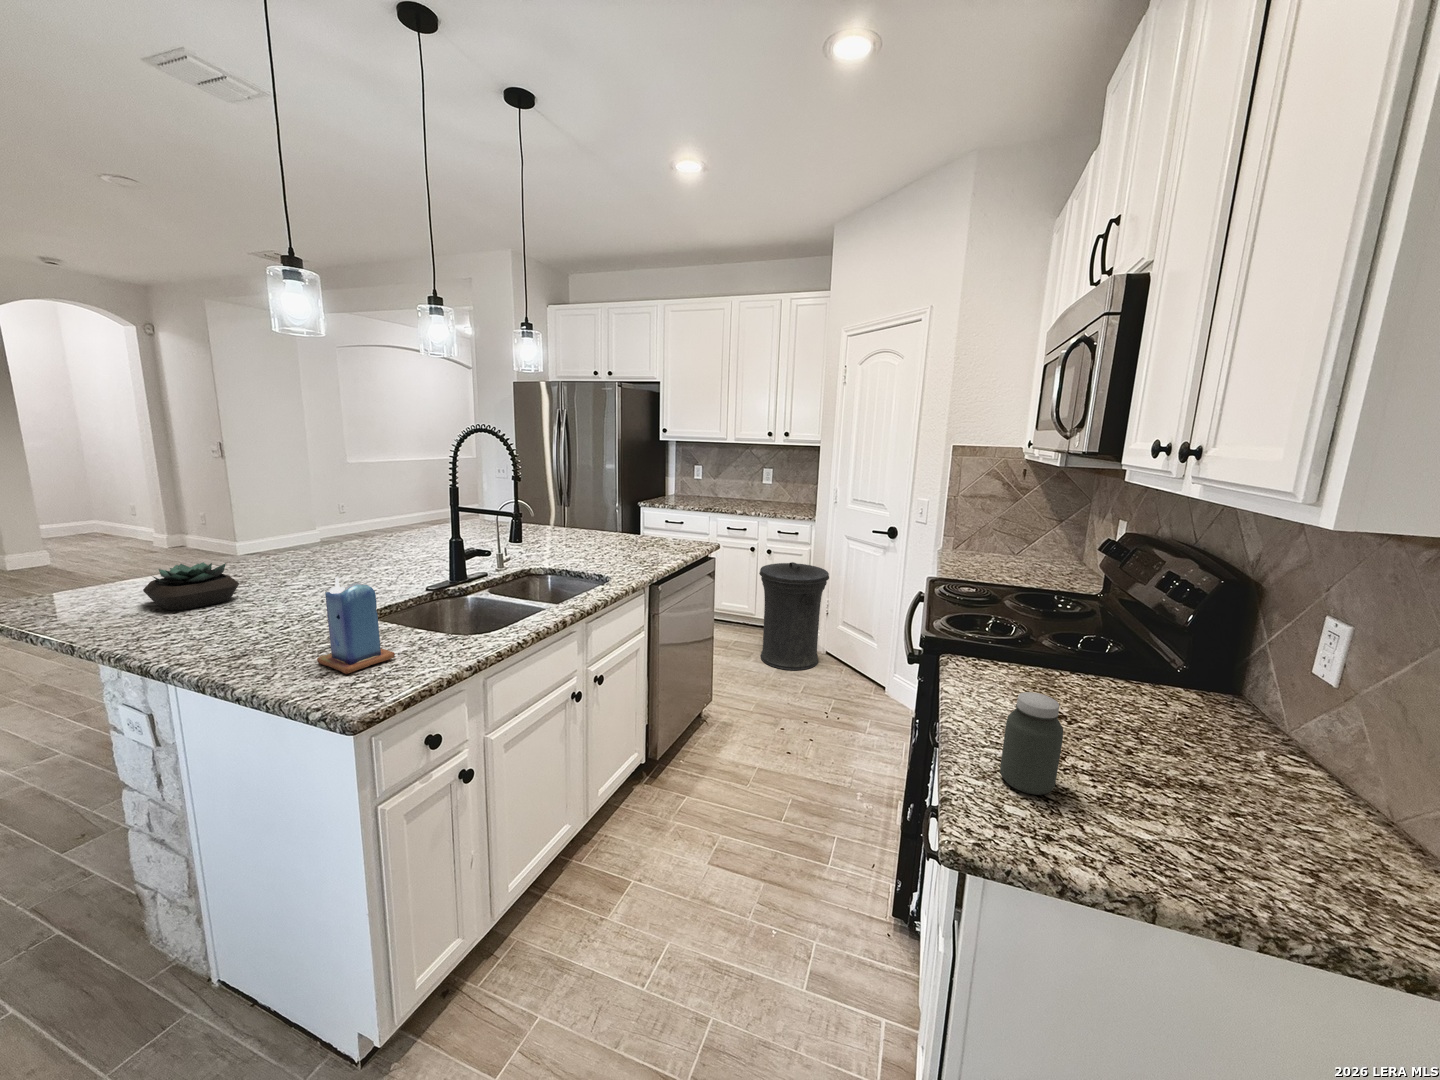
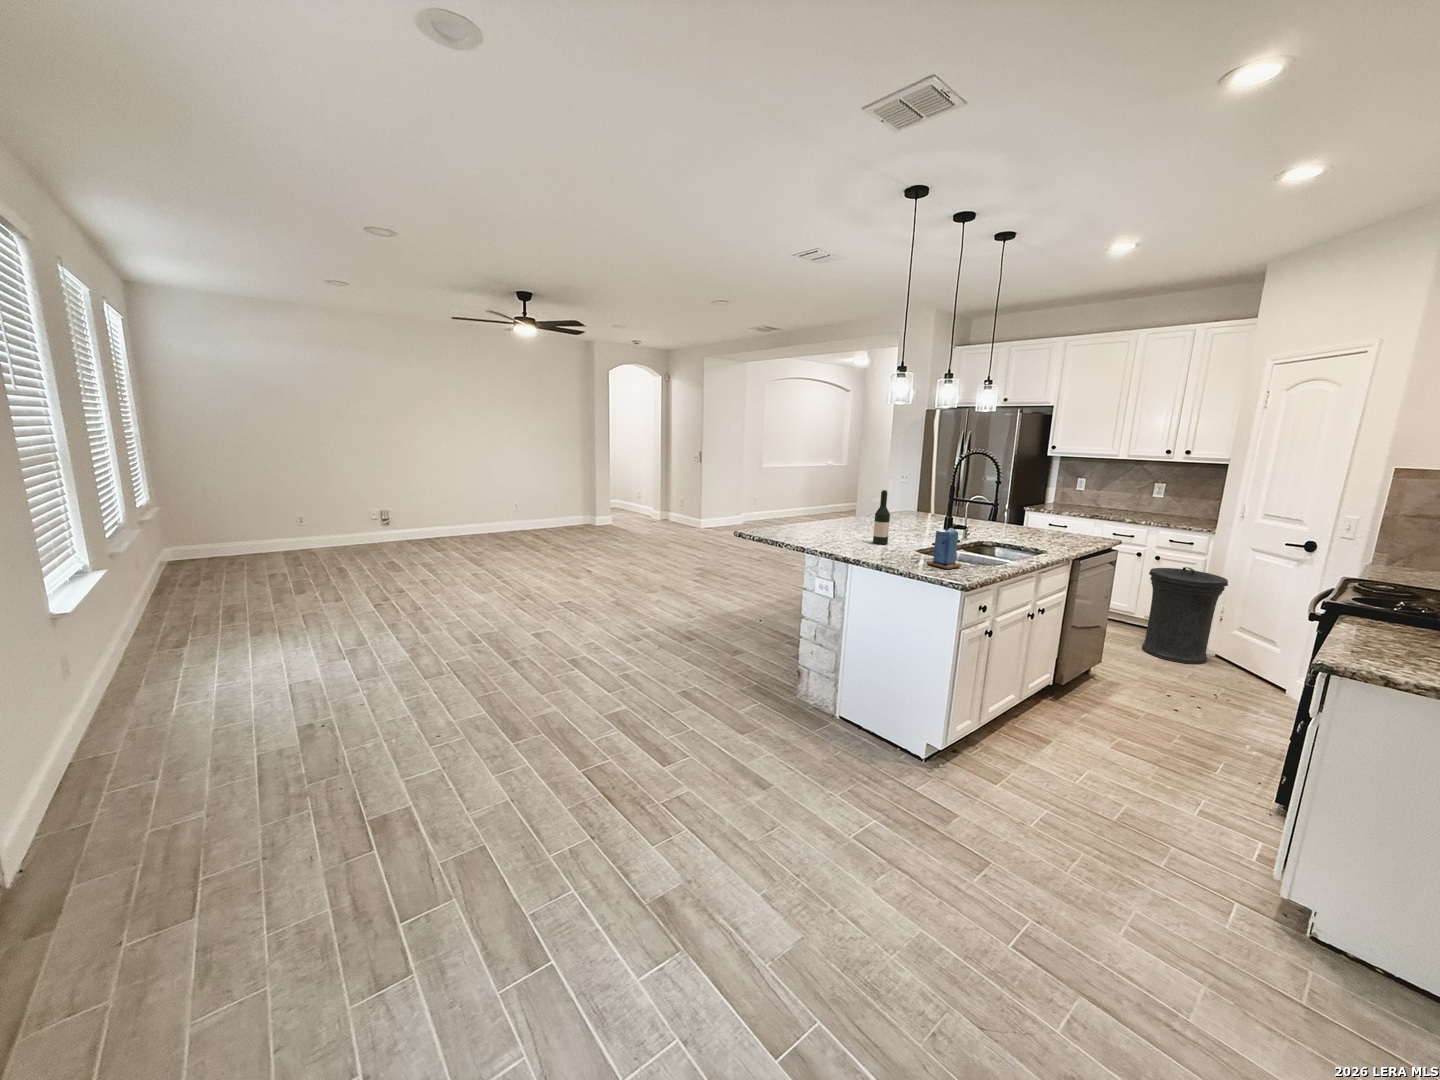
wine bottle: none [276,504,317,609] -> present [873,490,890,545]
succulent plant: present [143,562,239,611] -> none [811,517,849,539]
jar: present [1000,692,1063,795] -> none [1362,605,1409,658]

